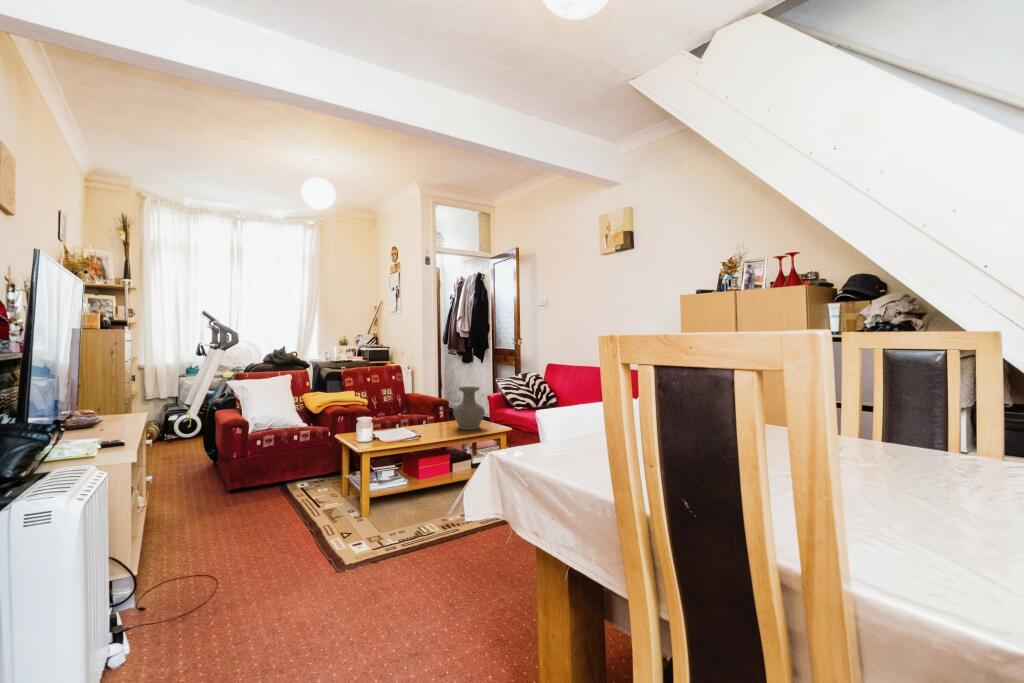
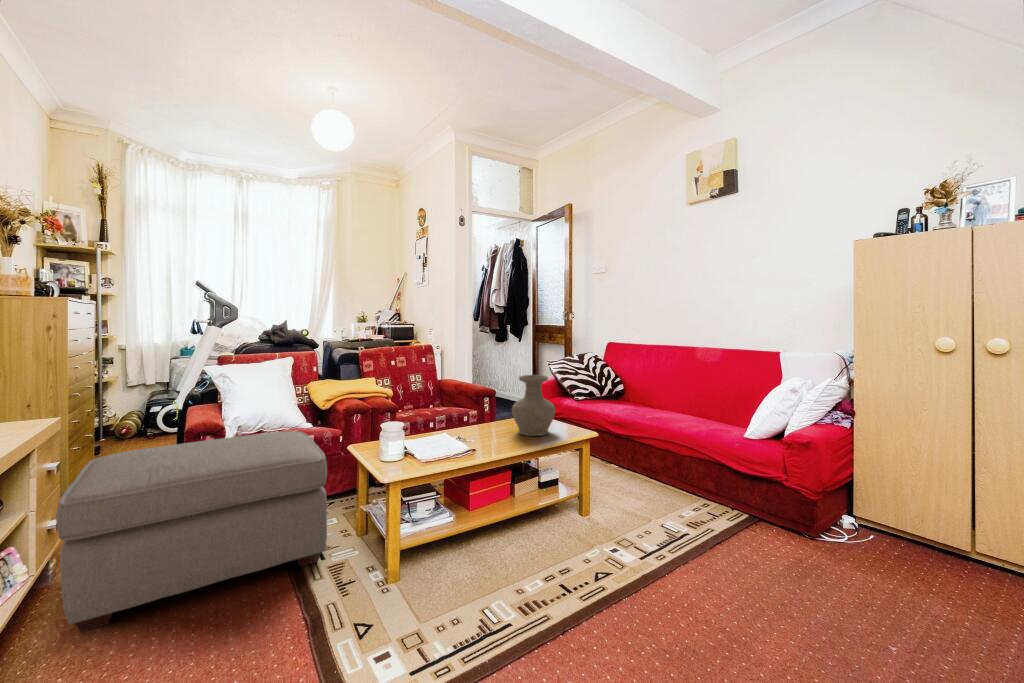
ottoman: none [166,426,322,536] -> present [56,431,327,632]

